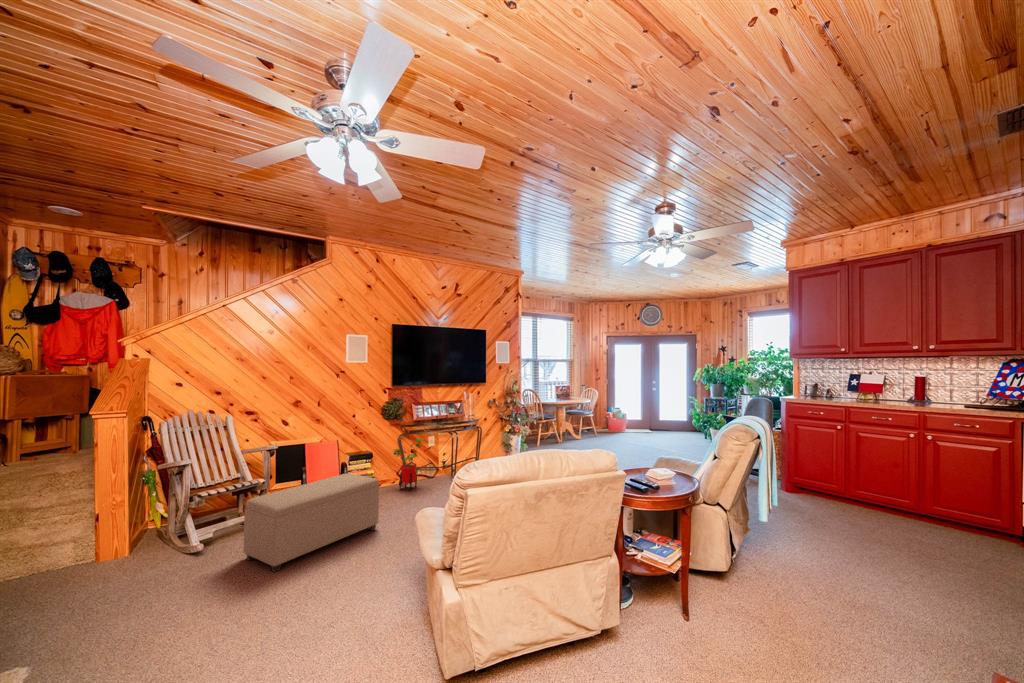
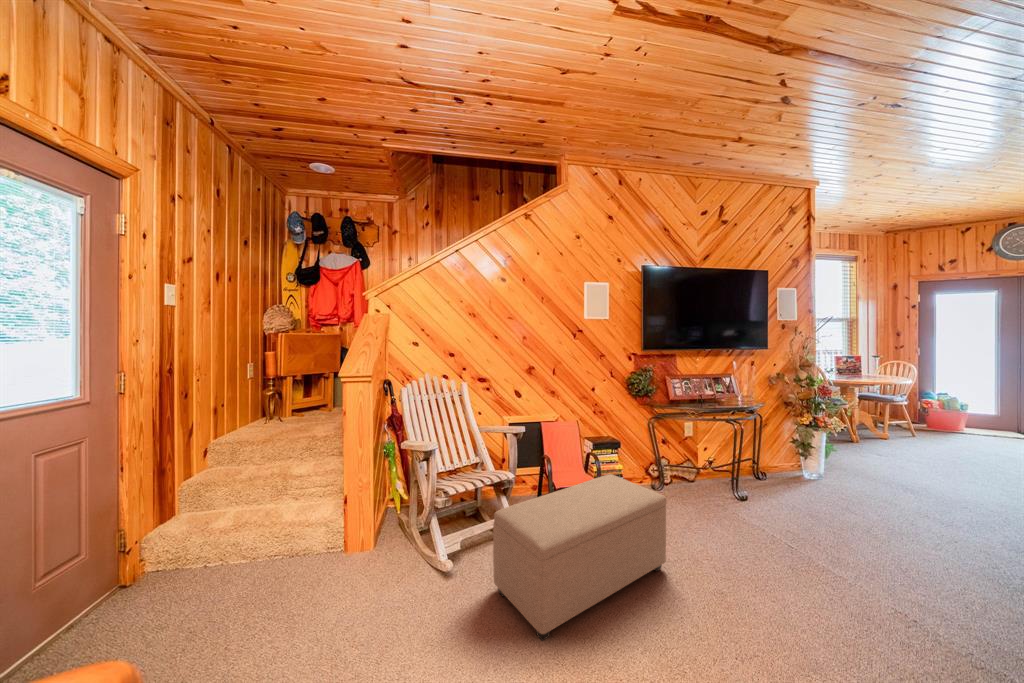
house plant: present [394,438,422,490] -> none [645,422,689,493]

